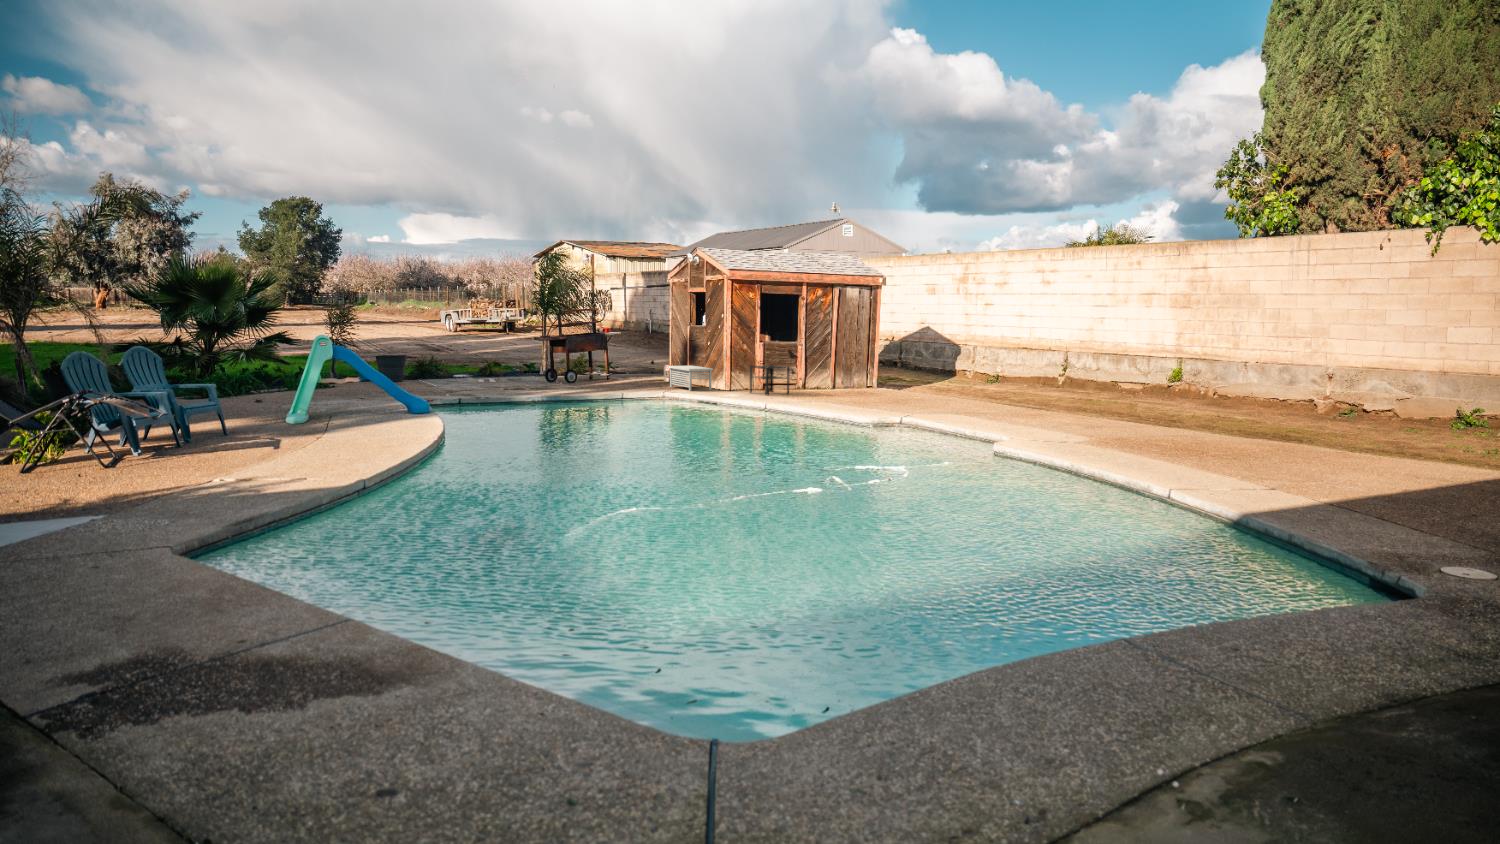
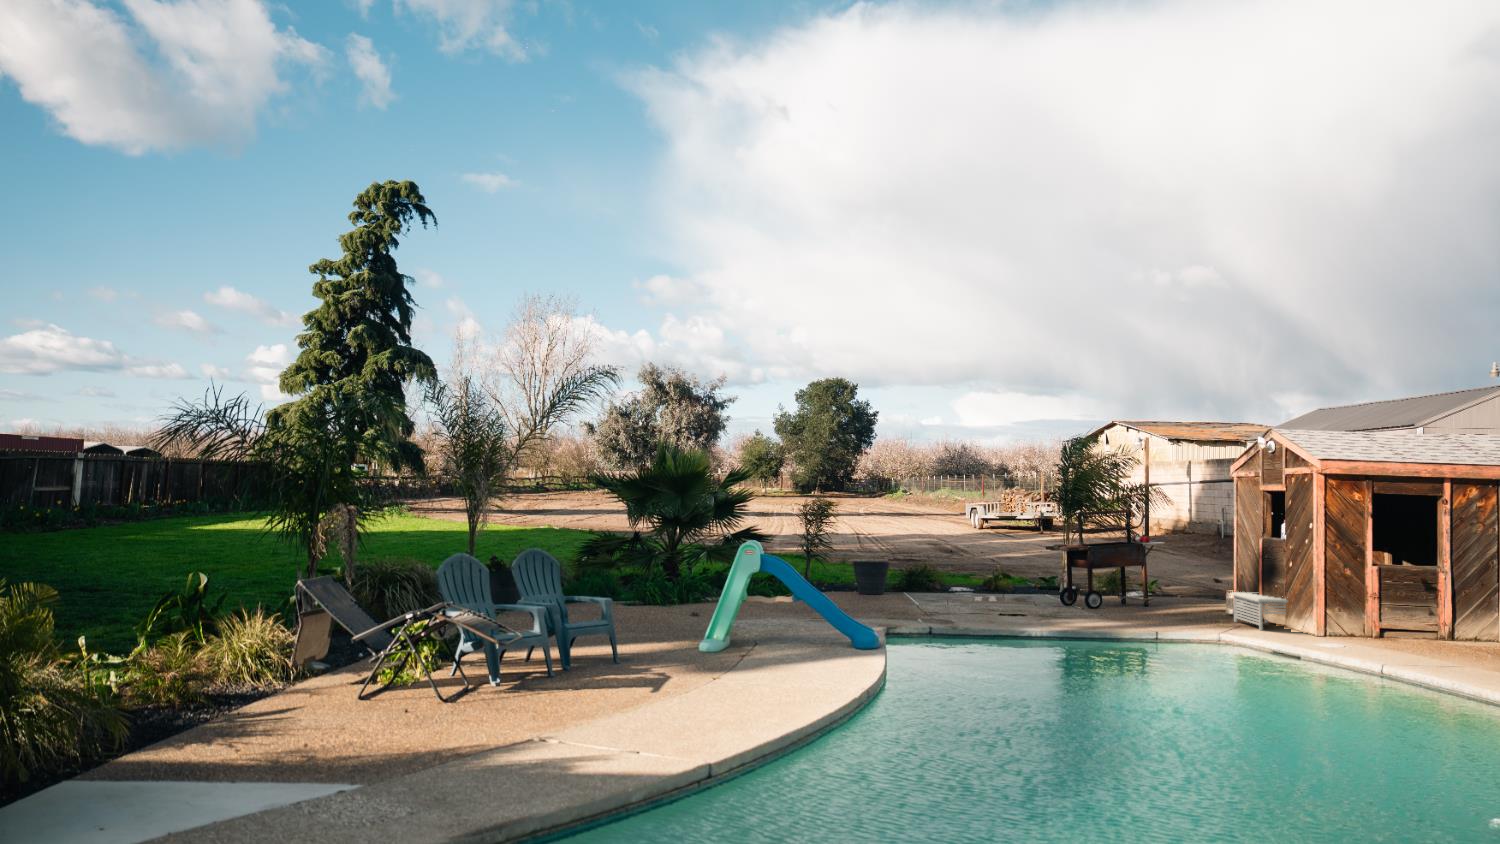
side table: present [750,365,790,395] -> none [1356,599,1425,647]

